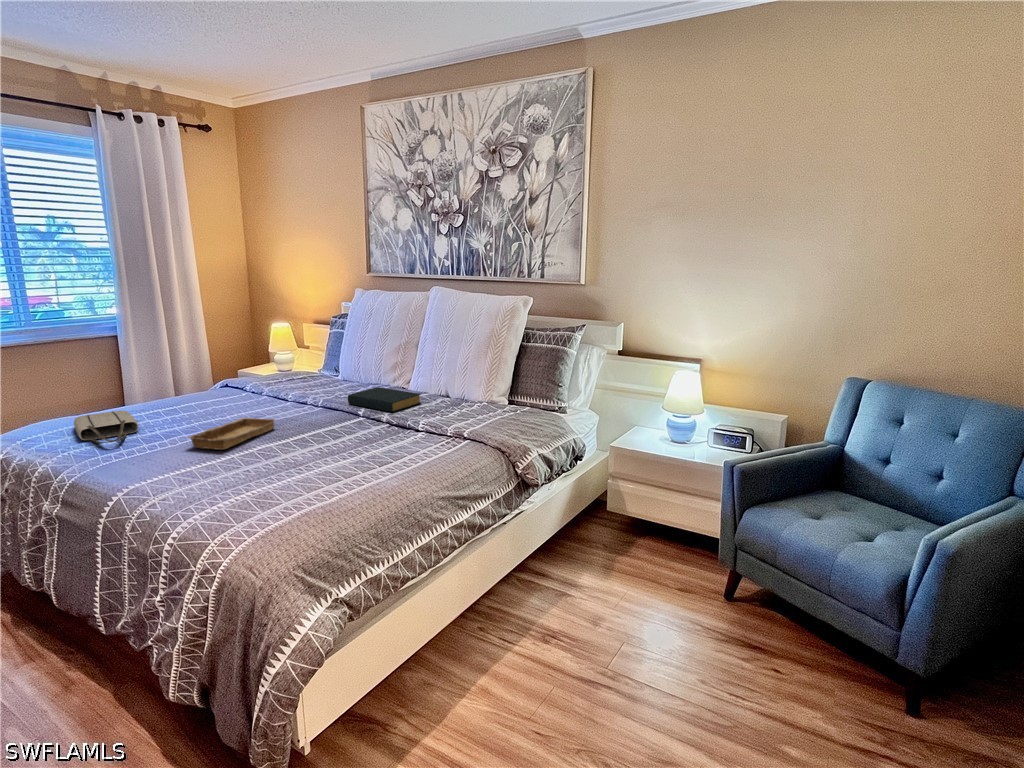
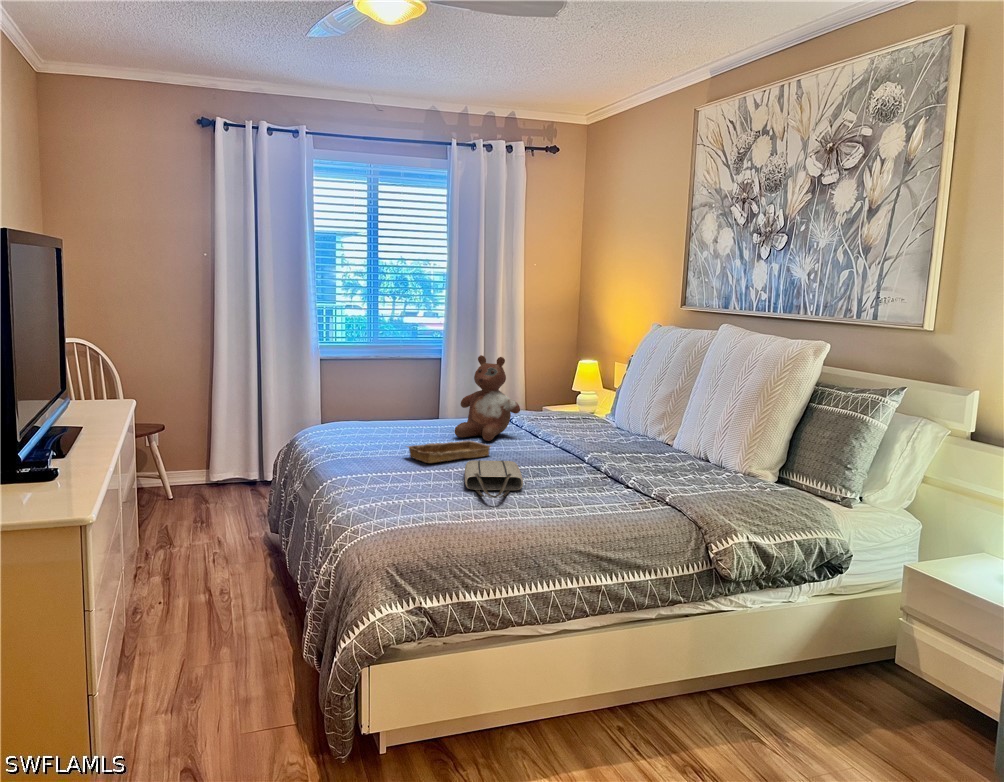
stuffed bear: none [208,332,277,416] -> present [455,355,520,441]
hardback book: present [348,387,421,412] -> none [584,435,662,463]
tote bag: present [74,411,139,443] -> present [465,460,523,498]

